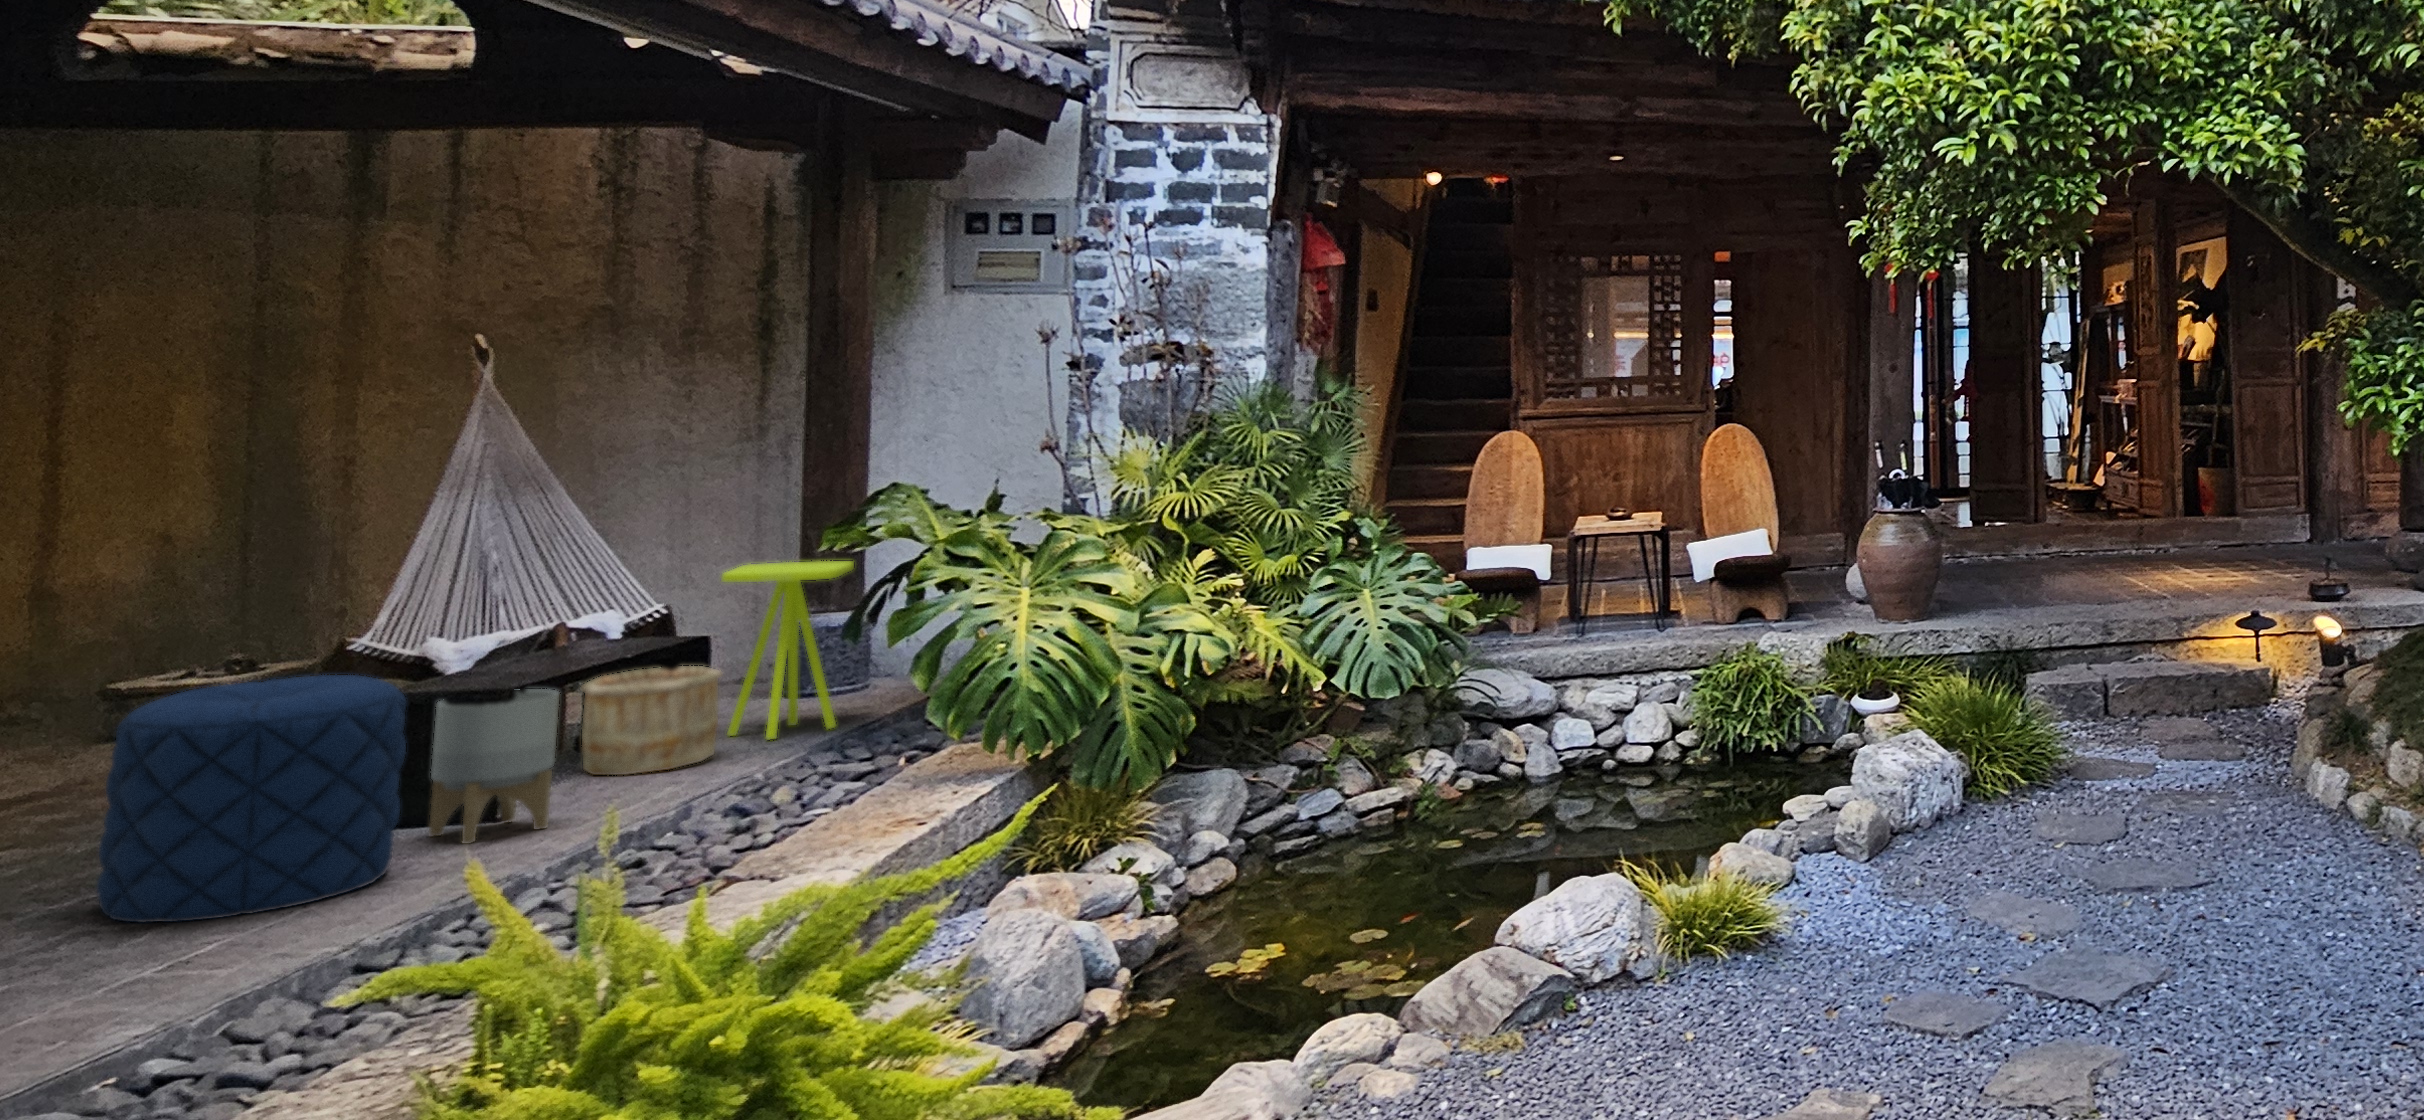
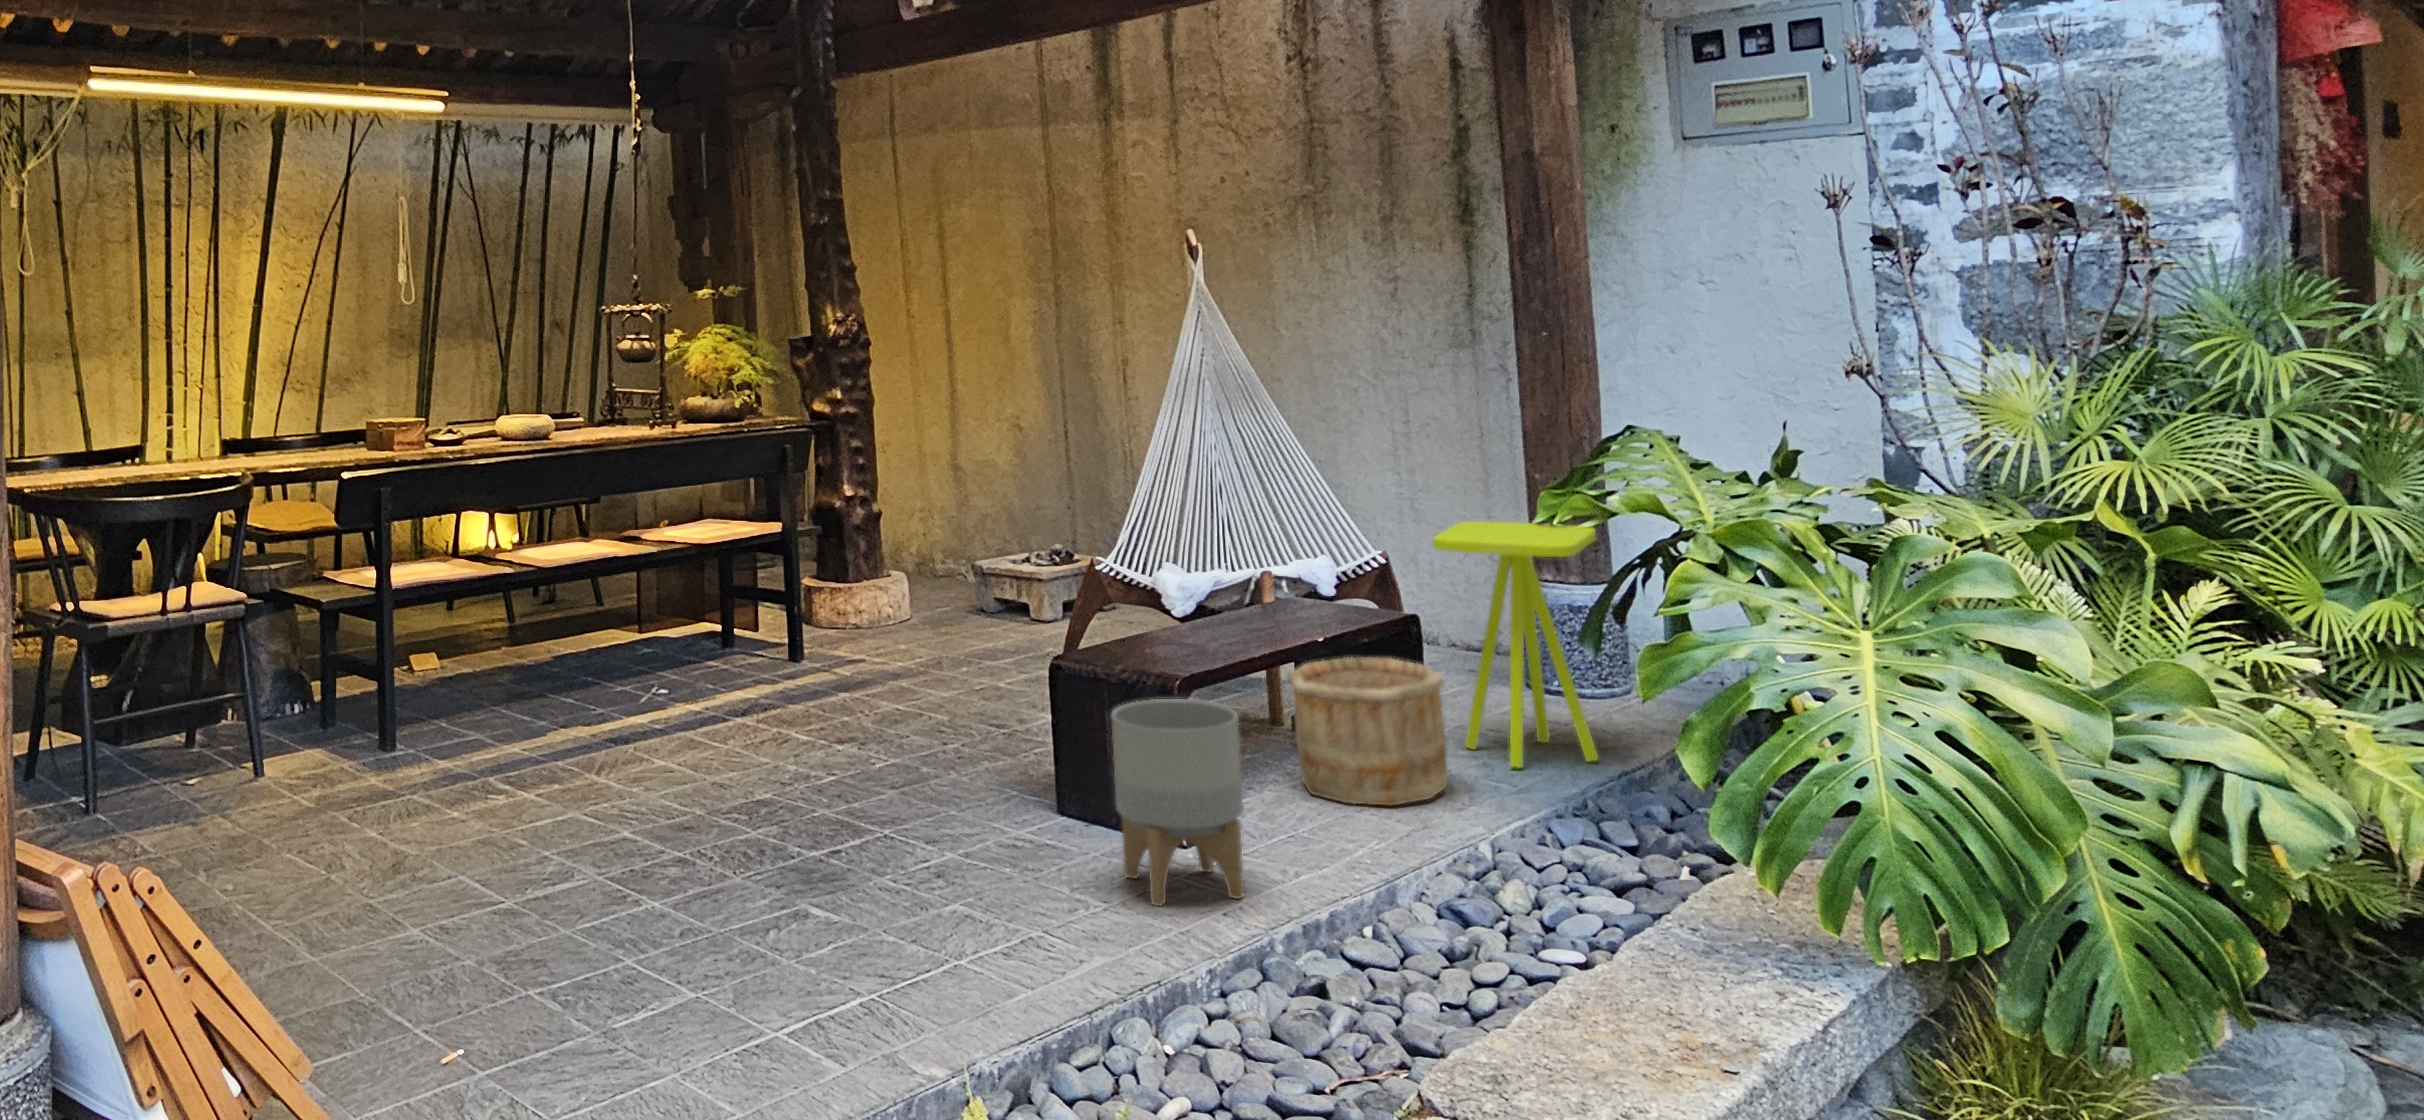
pouf: present [97,675,406,922] -> none [796,672,1066,988]

